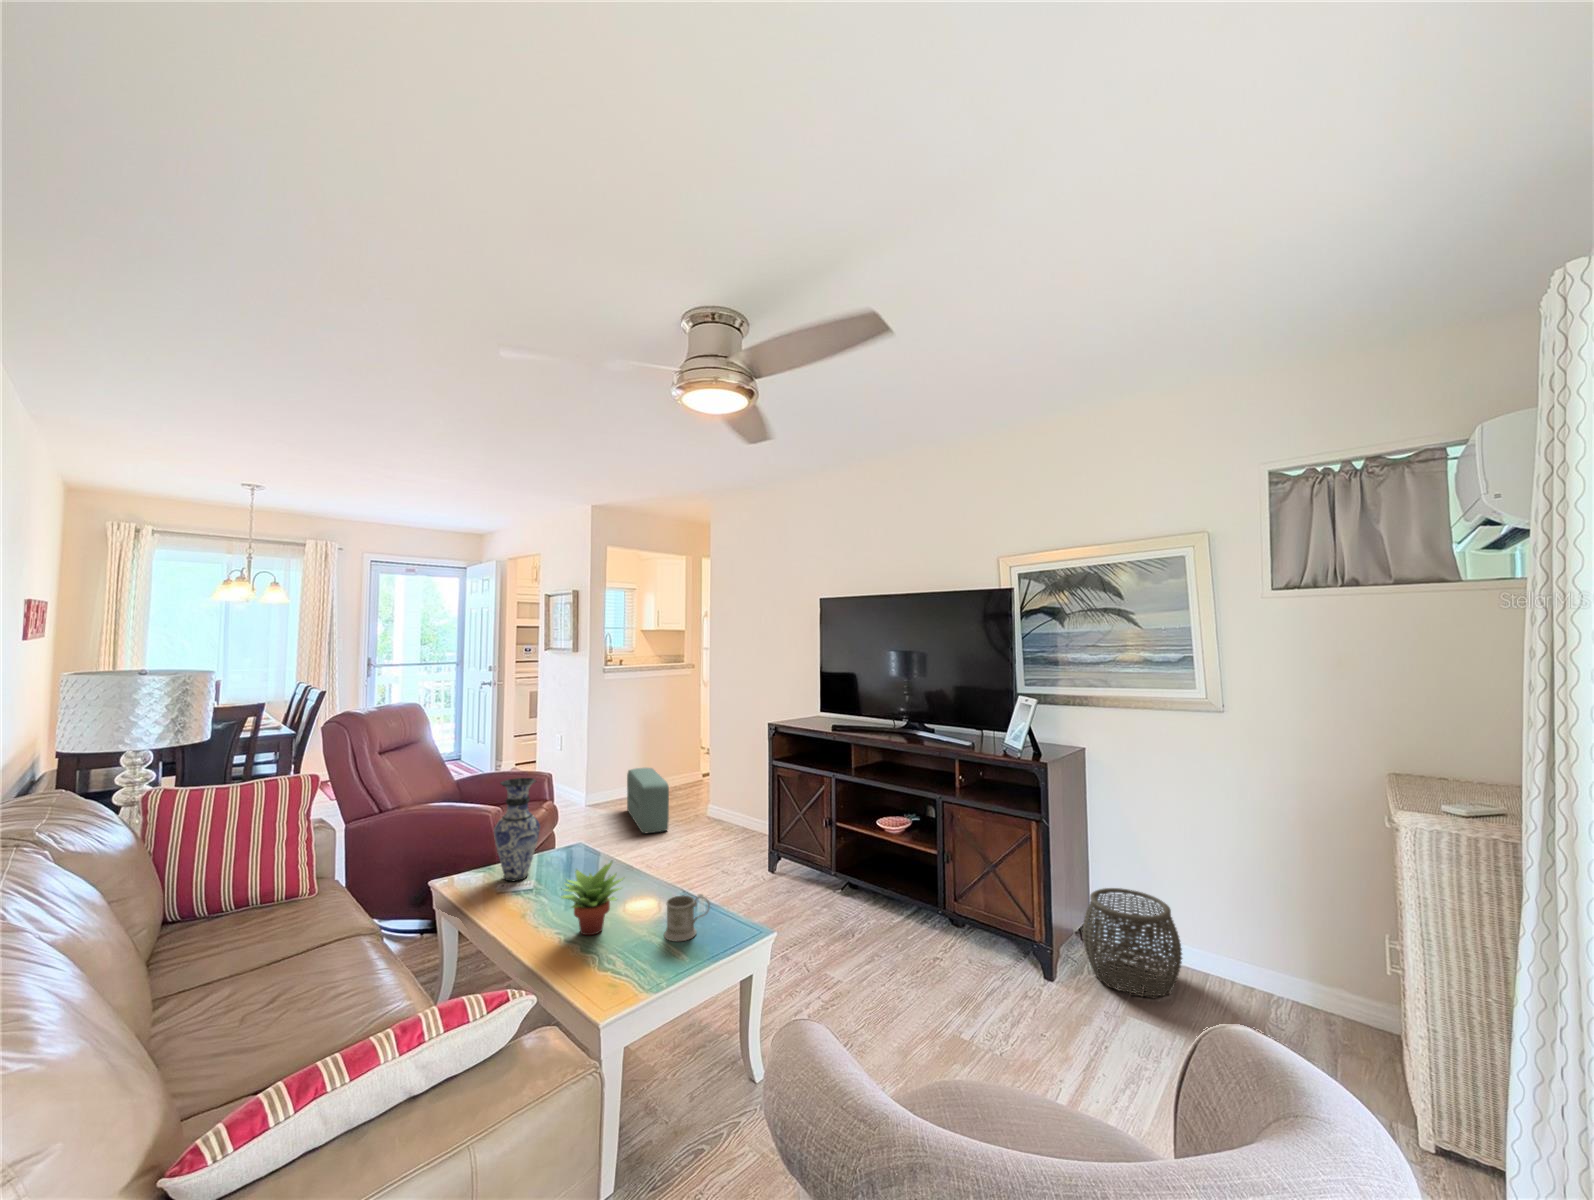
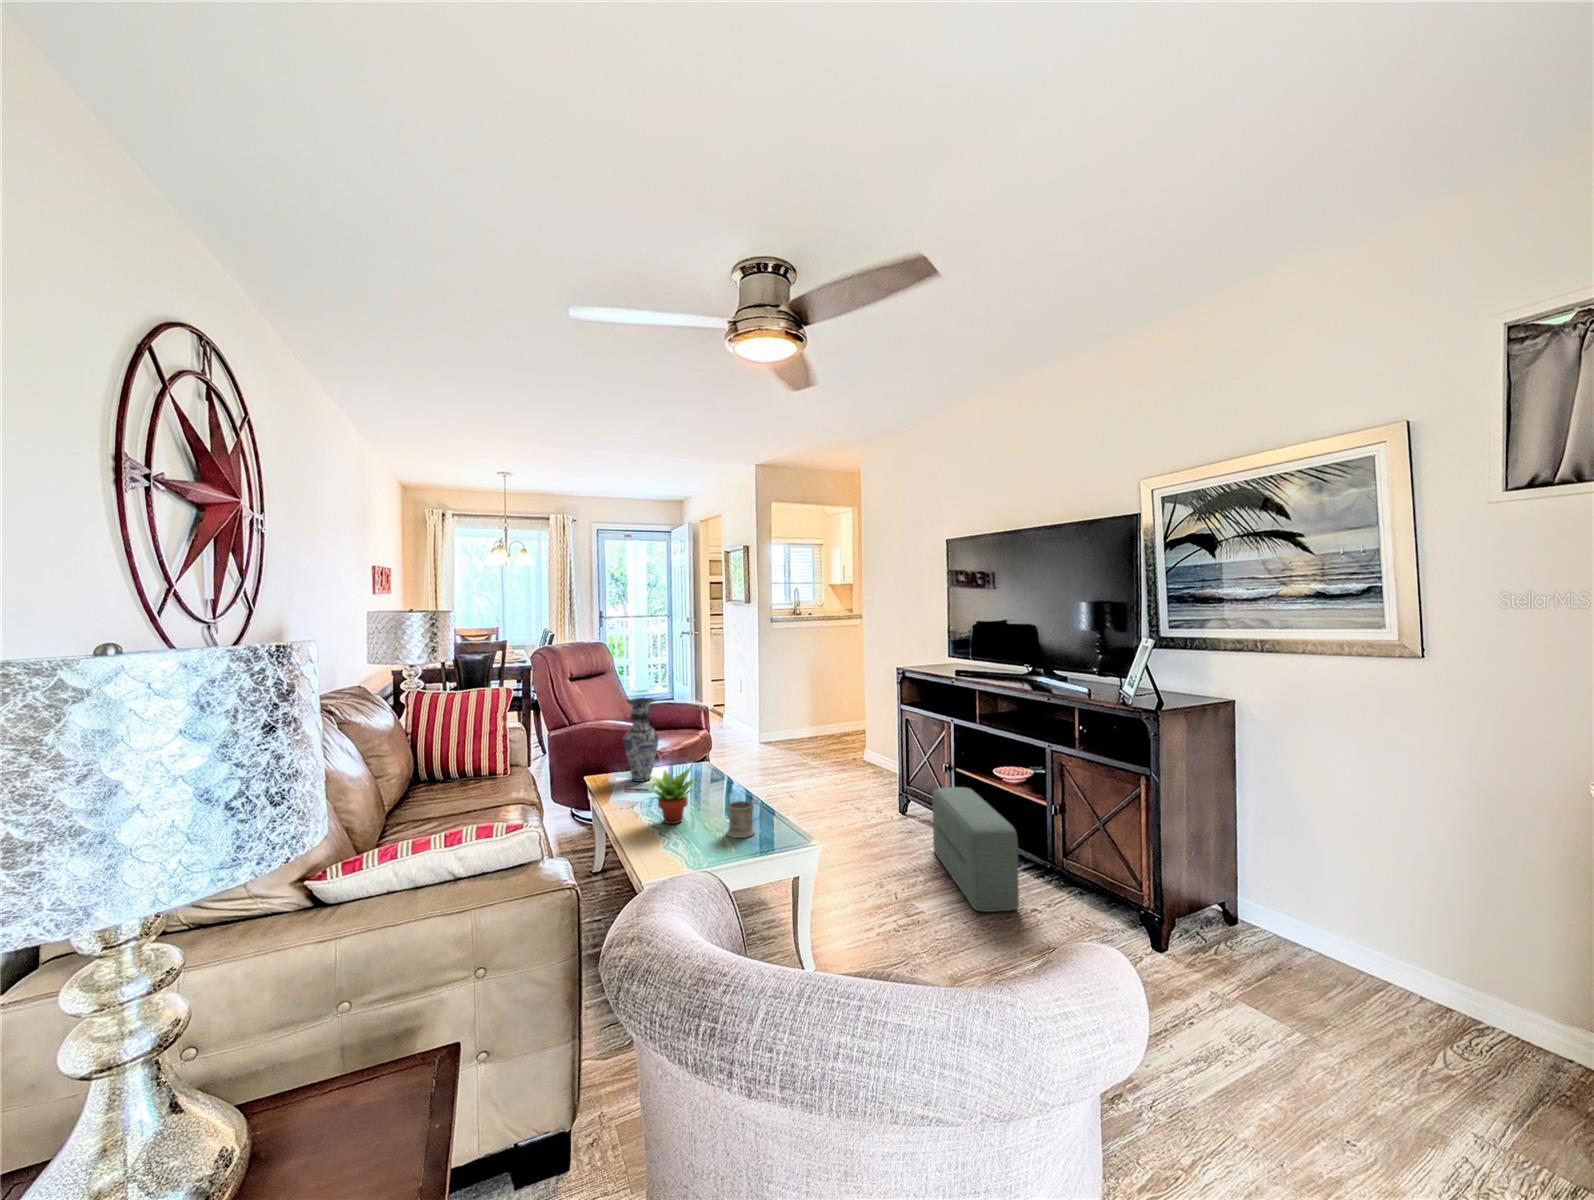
pouf: present [627,768,669,833] -> present [932,787,1019,912]
woven basket: present [1082,888,1182,998] -> none [1208,863,1340,992]

